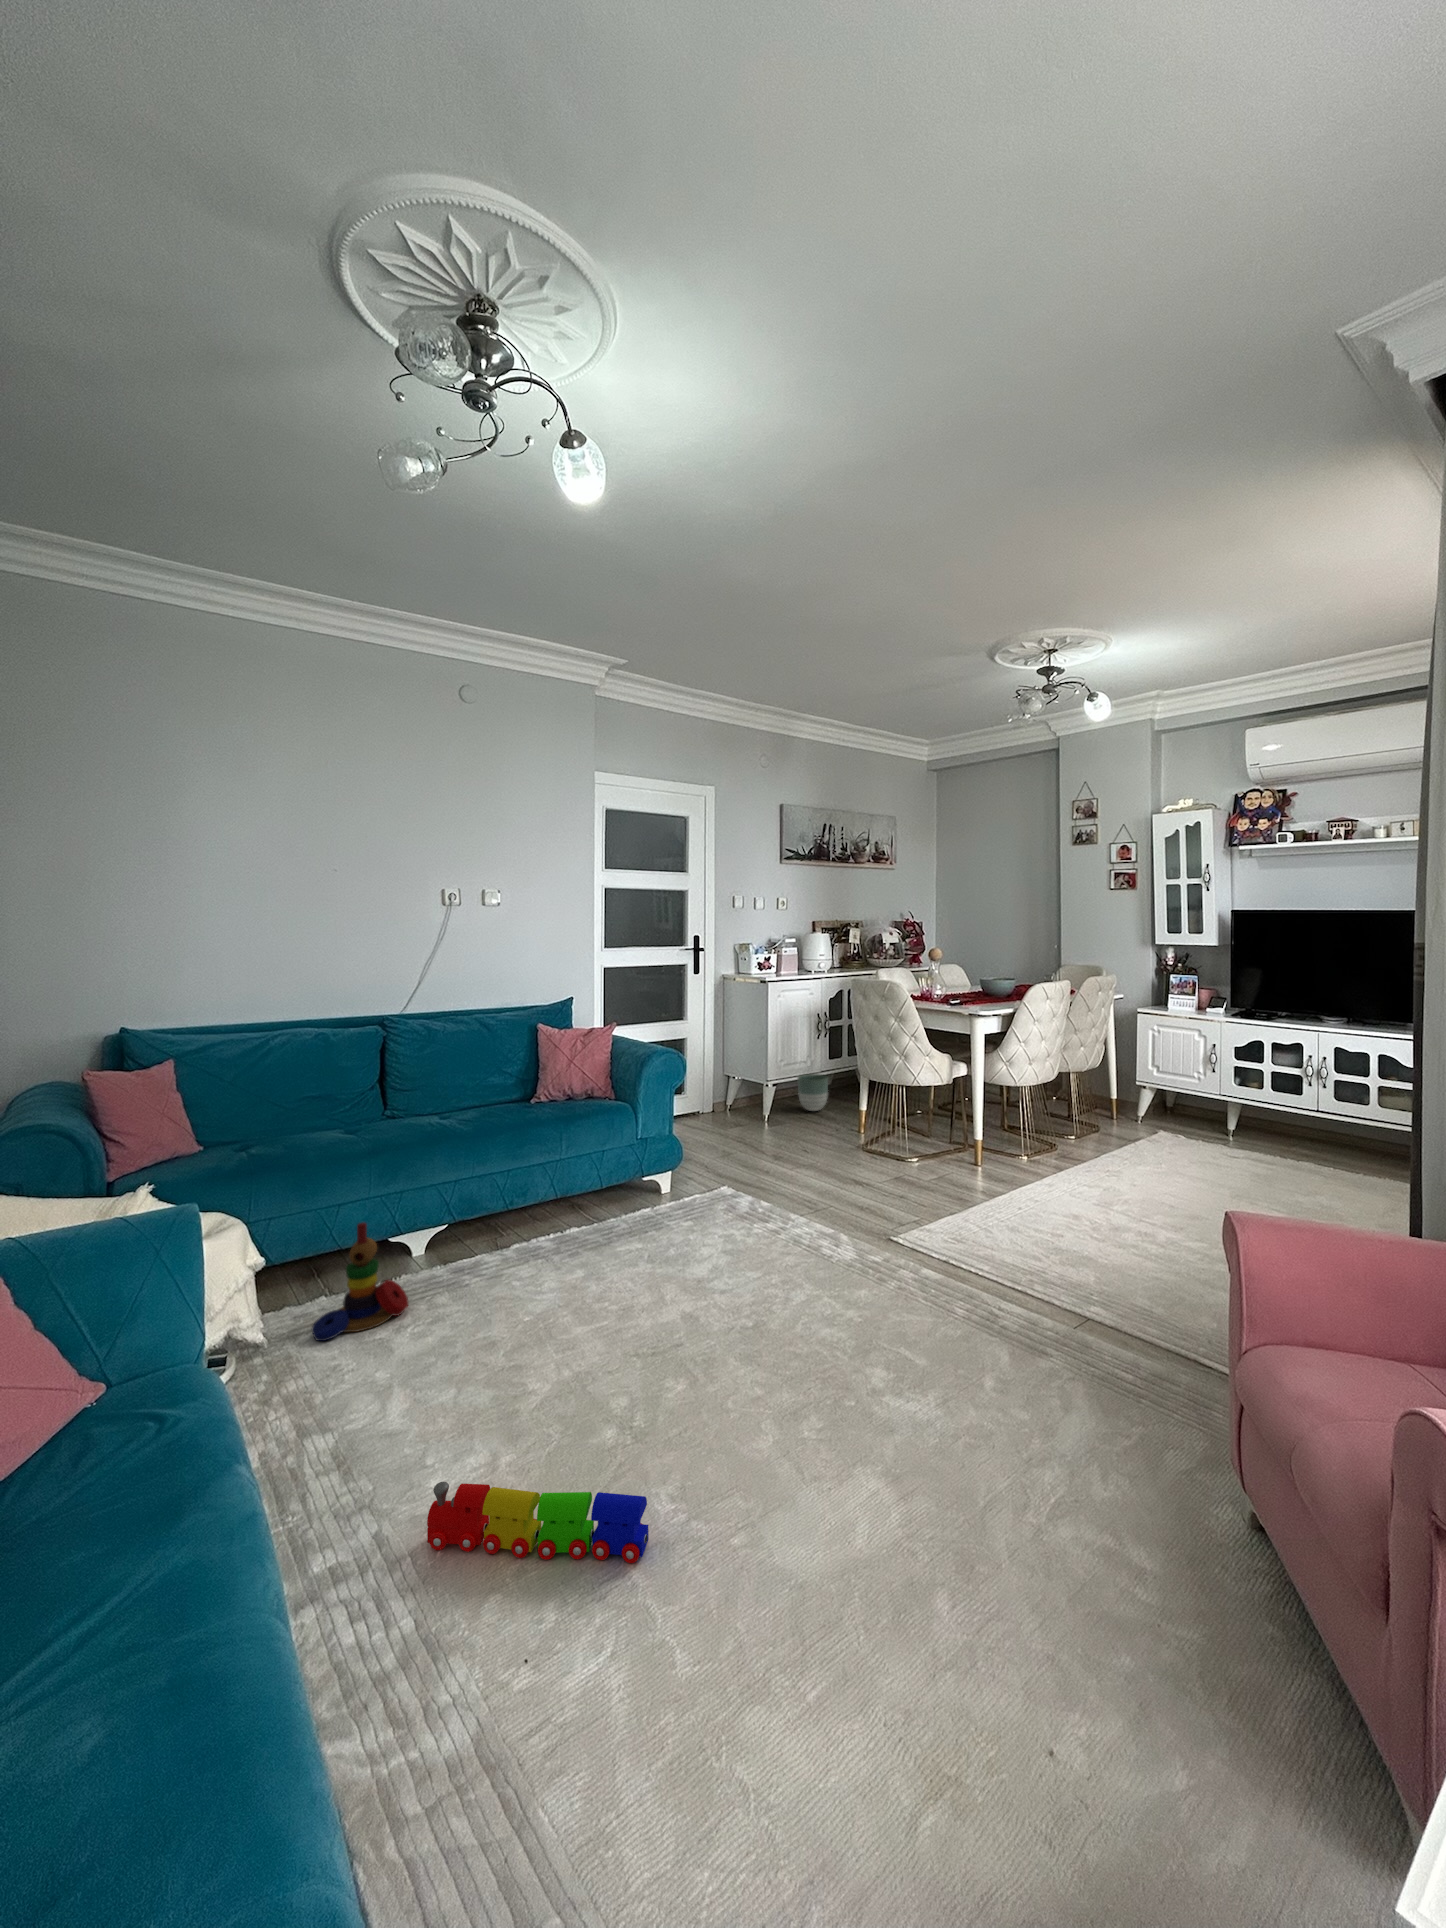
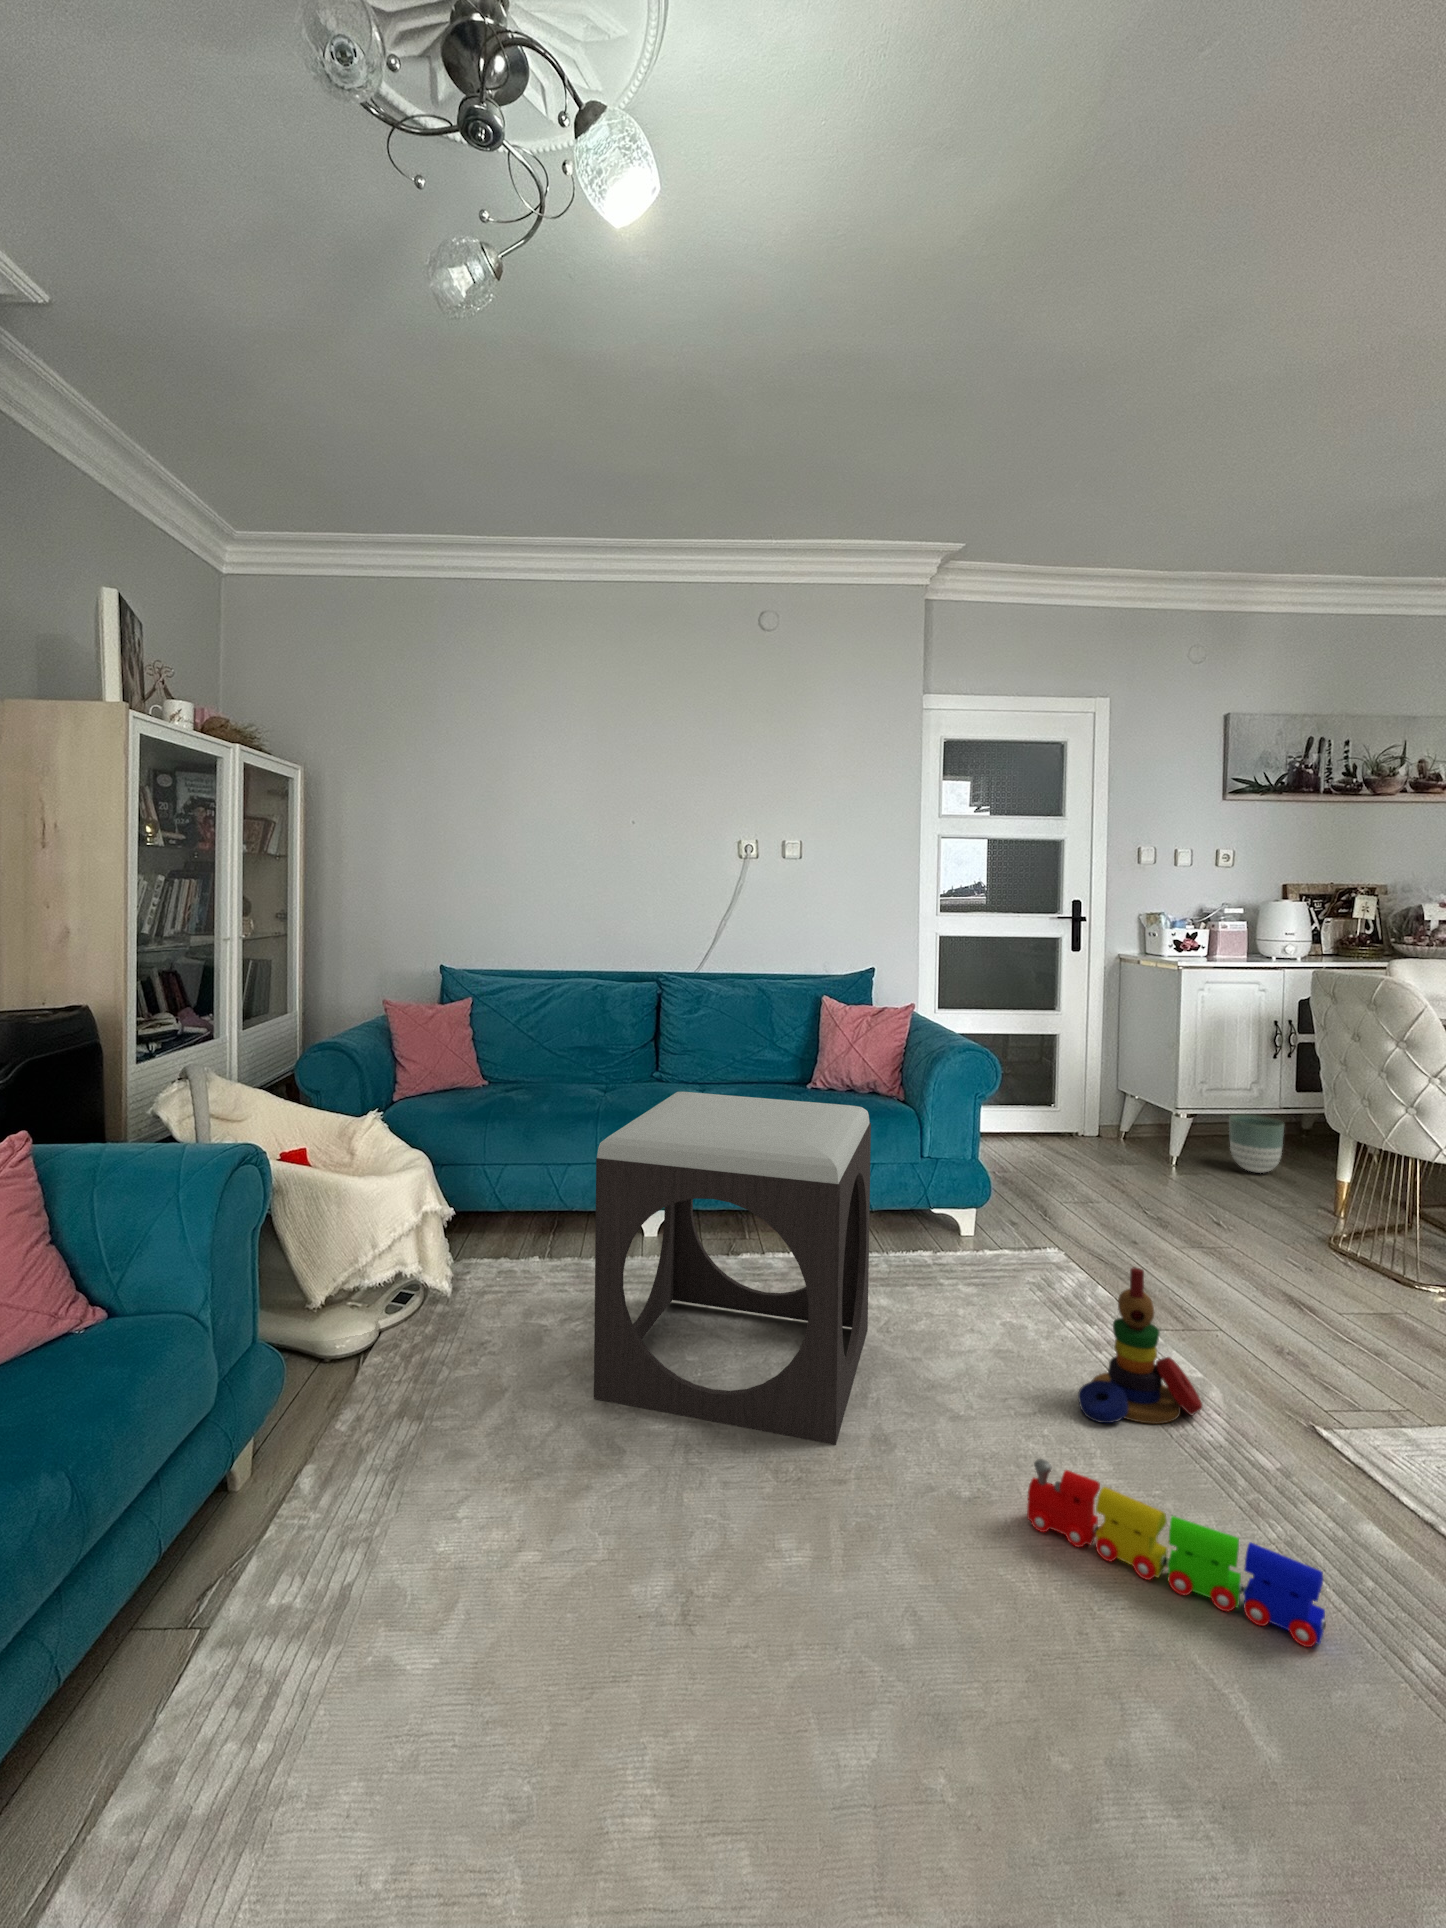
footstool: none [454,1108,655,1381] -> present [594,1092,871,1445]
stacking toy: present [312,1223,408,1341] -> present [1078,1267,1202,1424]
toy train: present [427,1482,649,1563] -> present [1027,1459,1326,1647]

